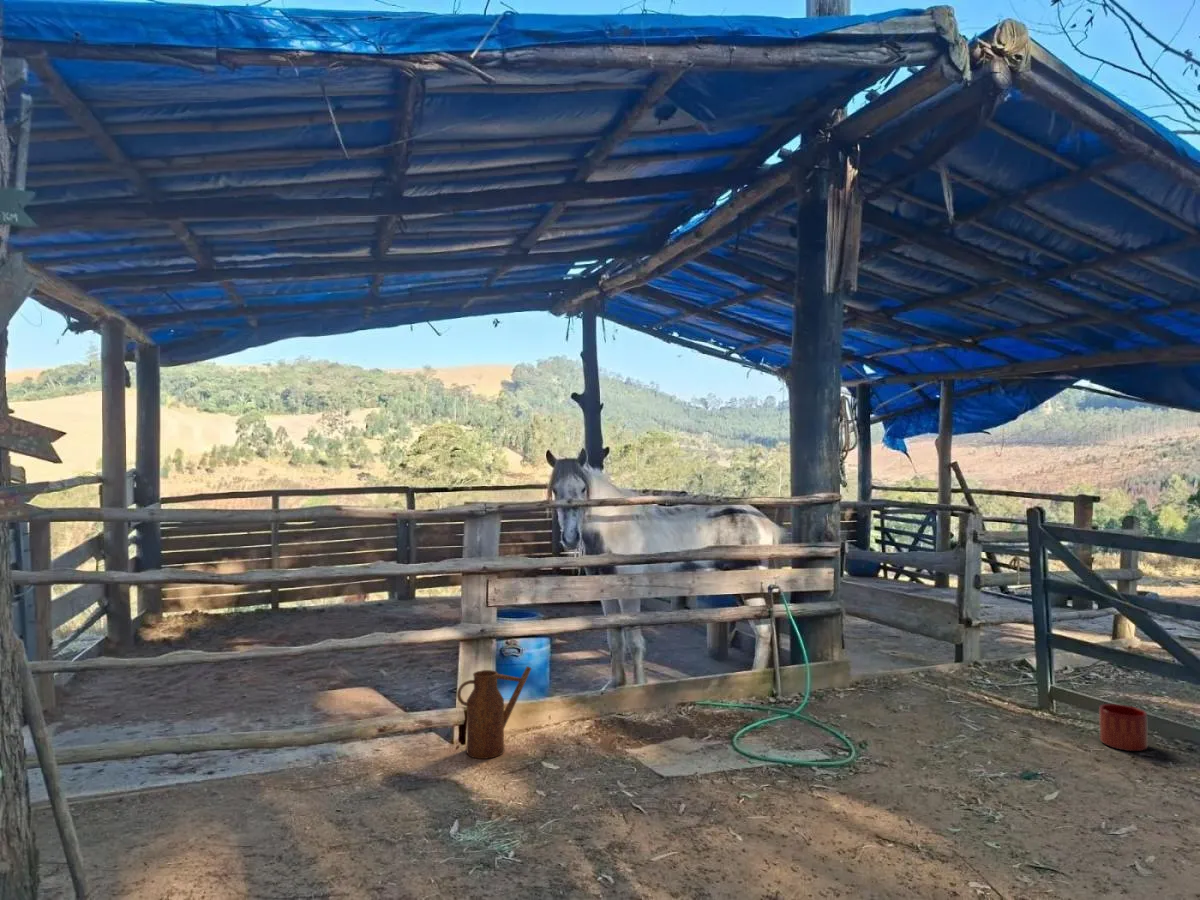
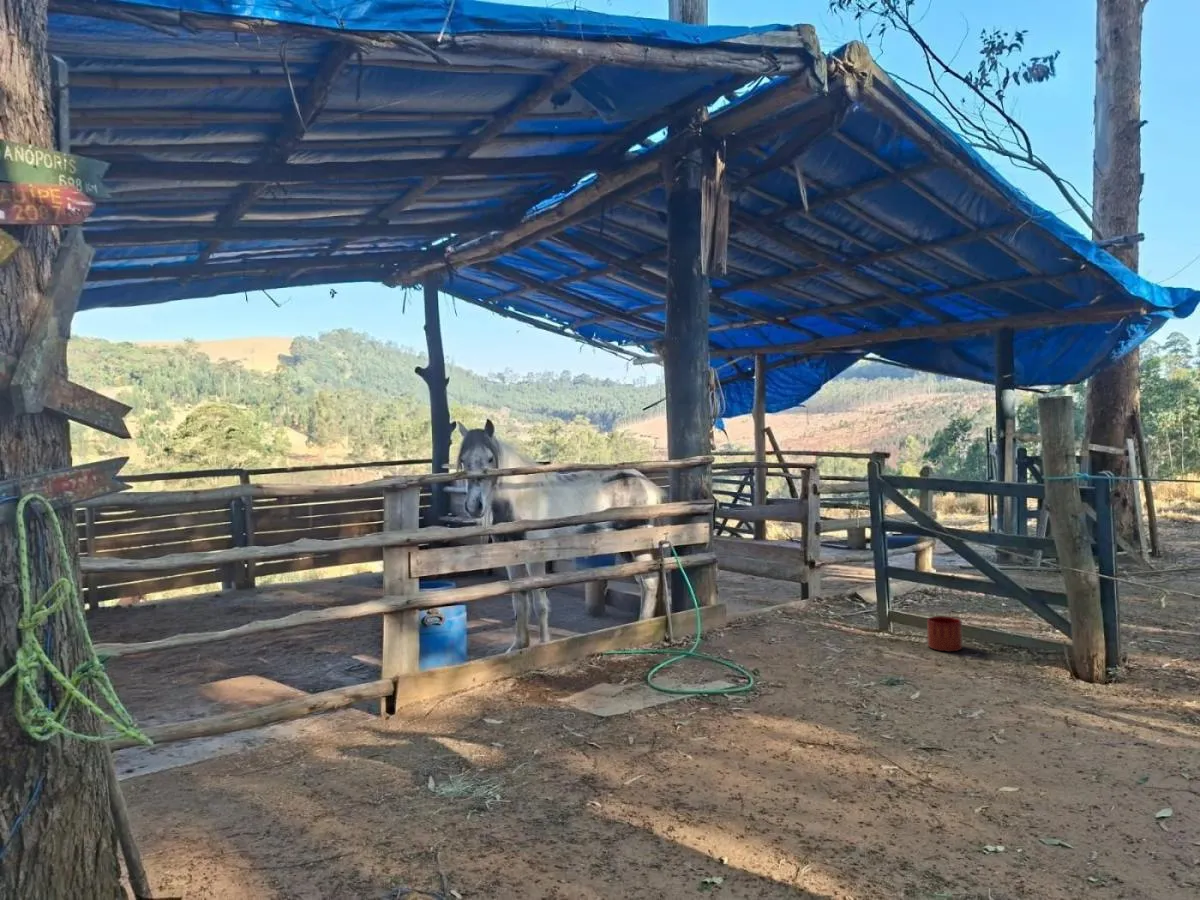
watering can: present [457,666,531,759] -> none [393,633,461,727]

